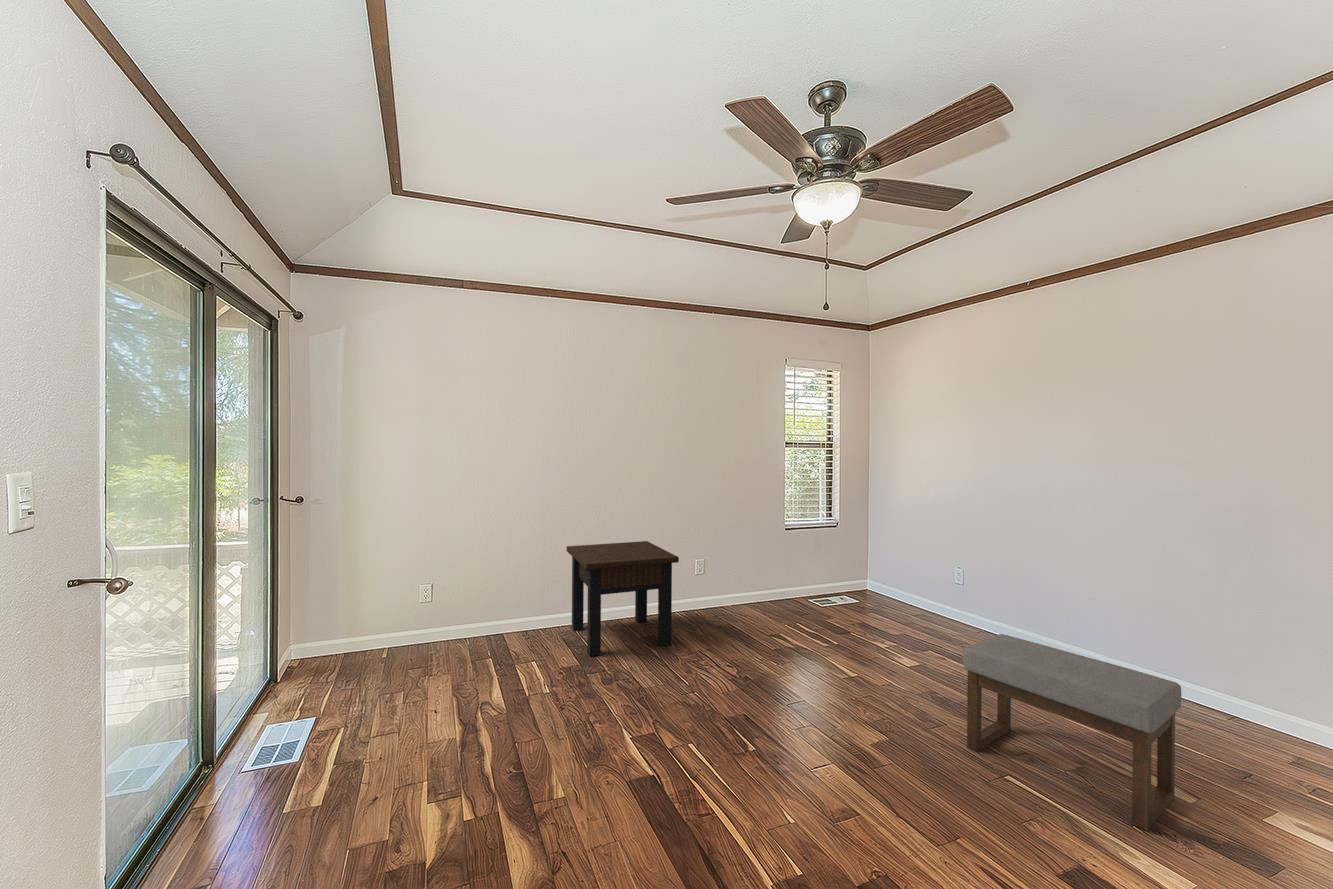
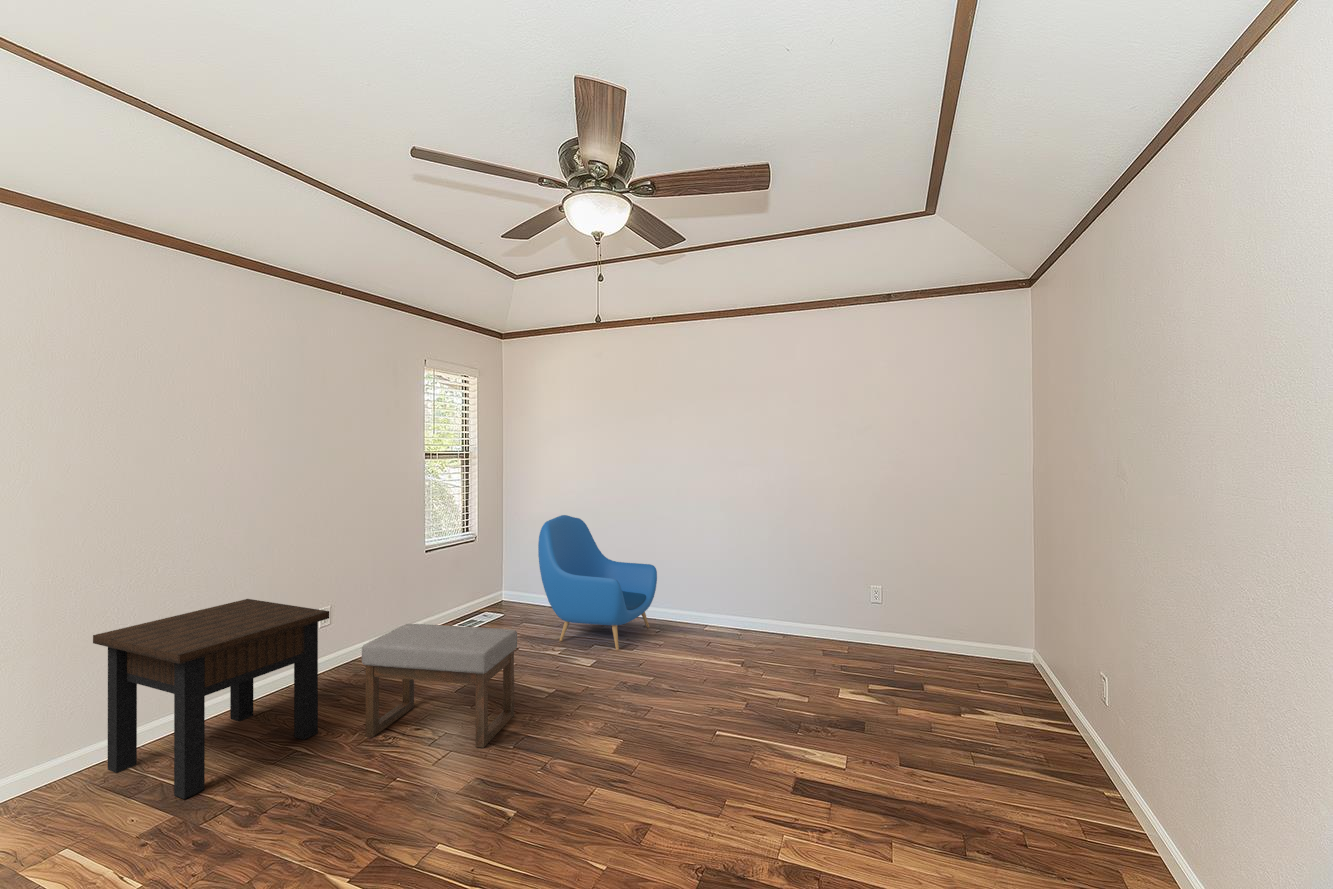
armchair: none [875,509,1022,660] -> present [538,515,657,650]
ottoman: present [963,634,1181,831] -> present [362,624,517,748]

